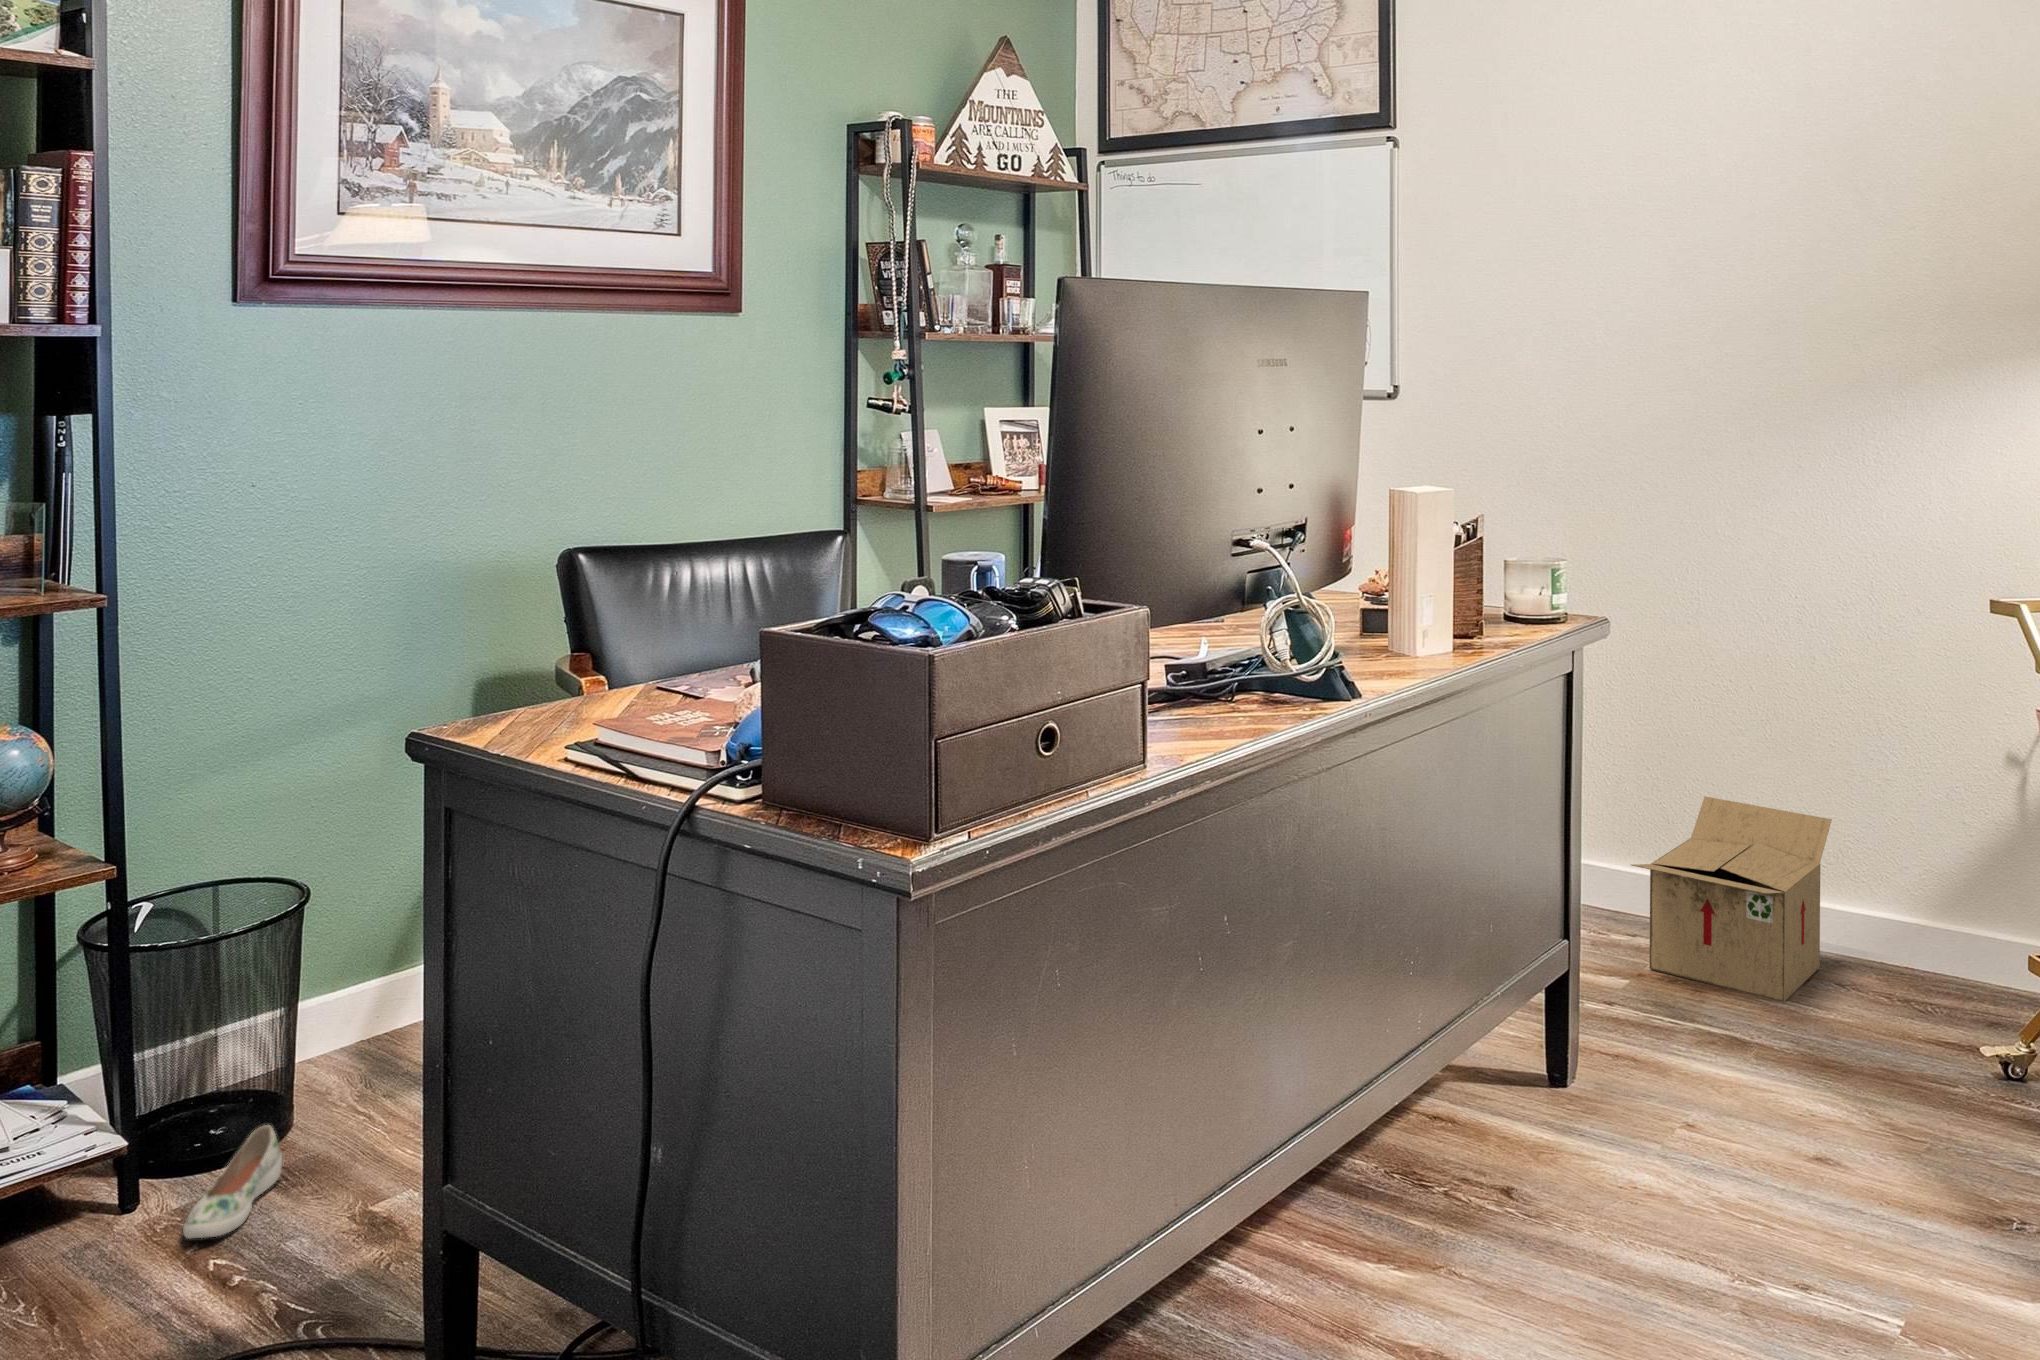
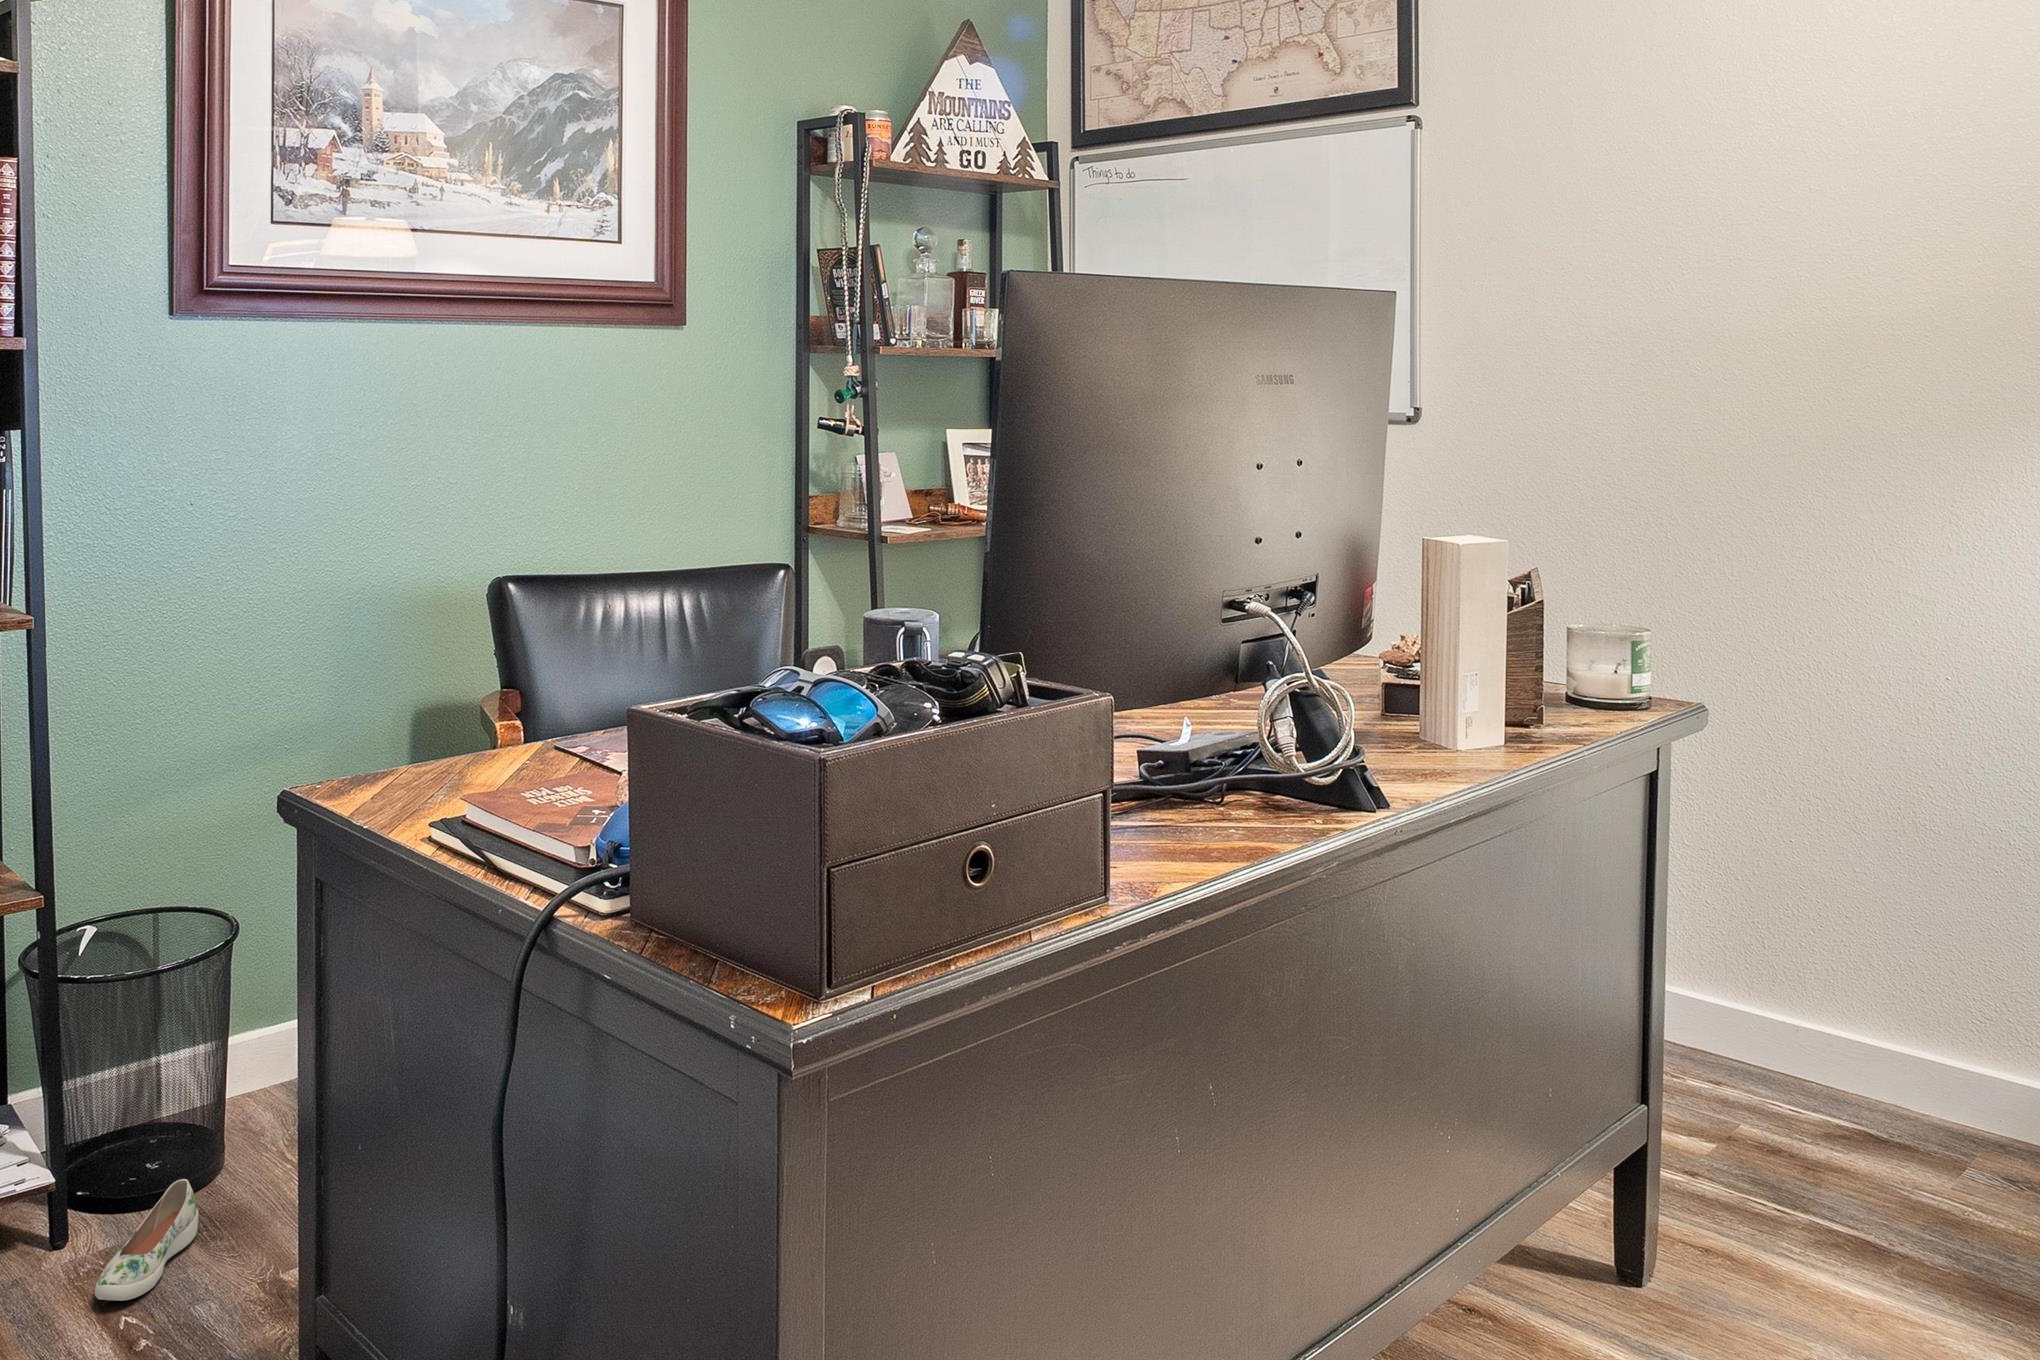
cardboard box: present [1631,796,1832,1002] -> none [1740,932,2026,1221]

